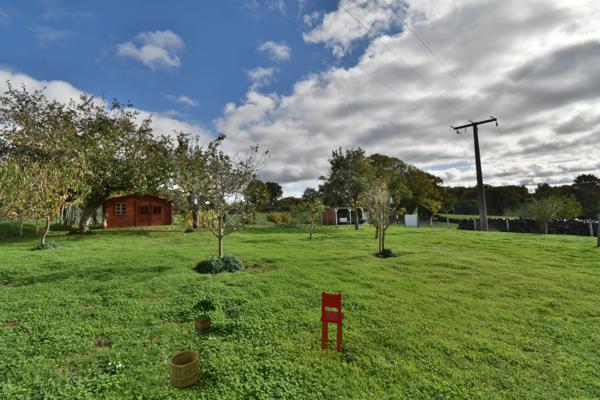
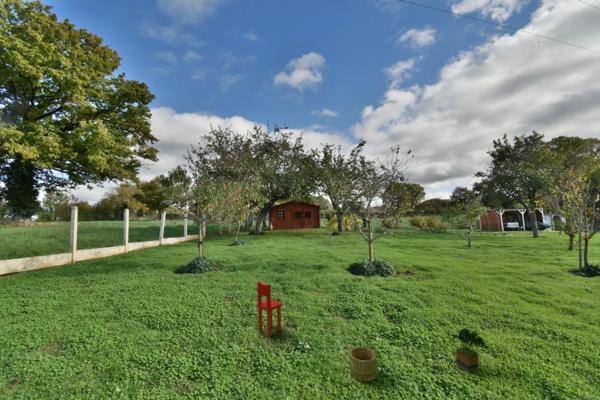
chair: present [320,292,344,352] -> present [257,281,282,337]
potted tree: present [193,300,216,335] -> present [453,329,485,373]

